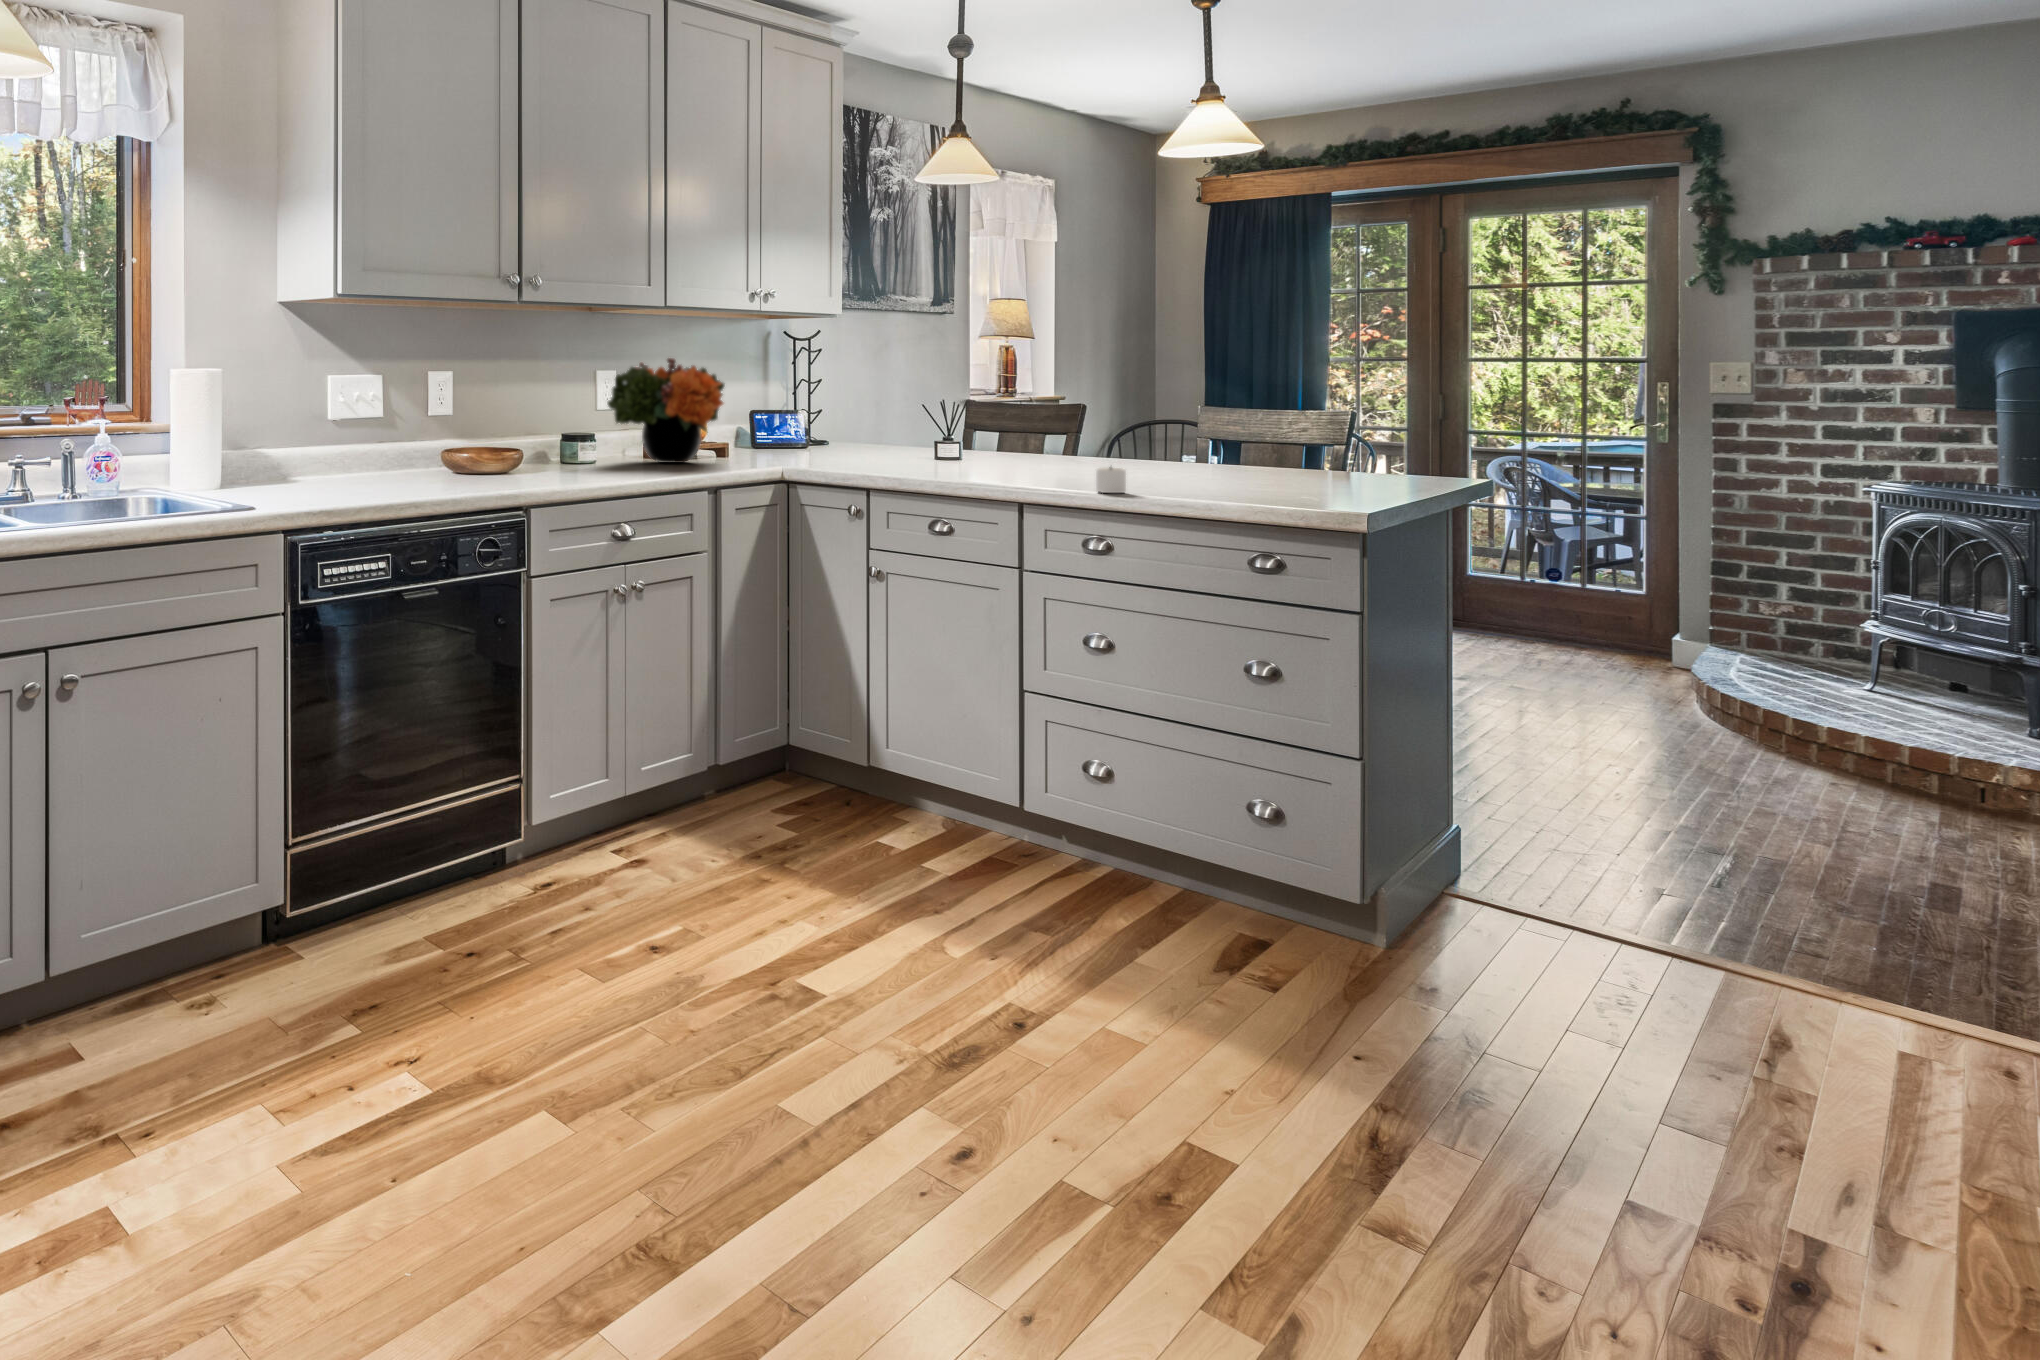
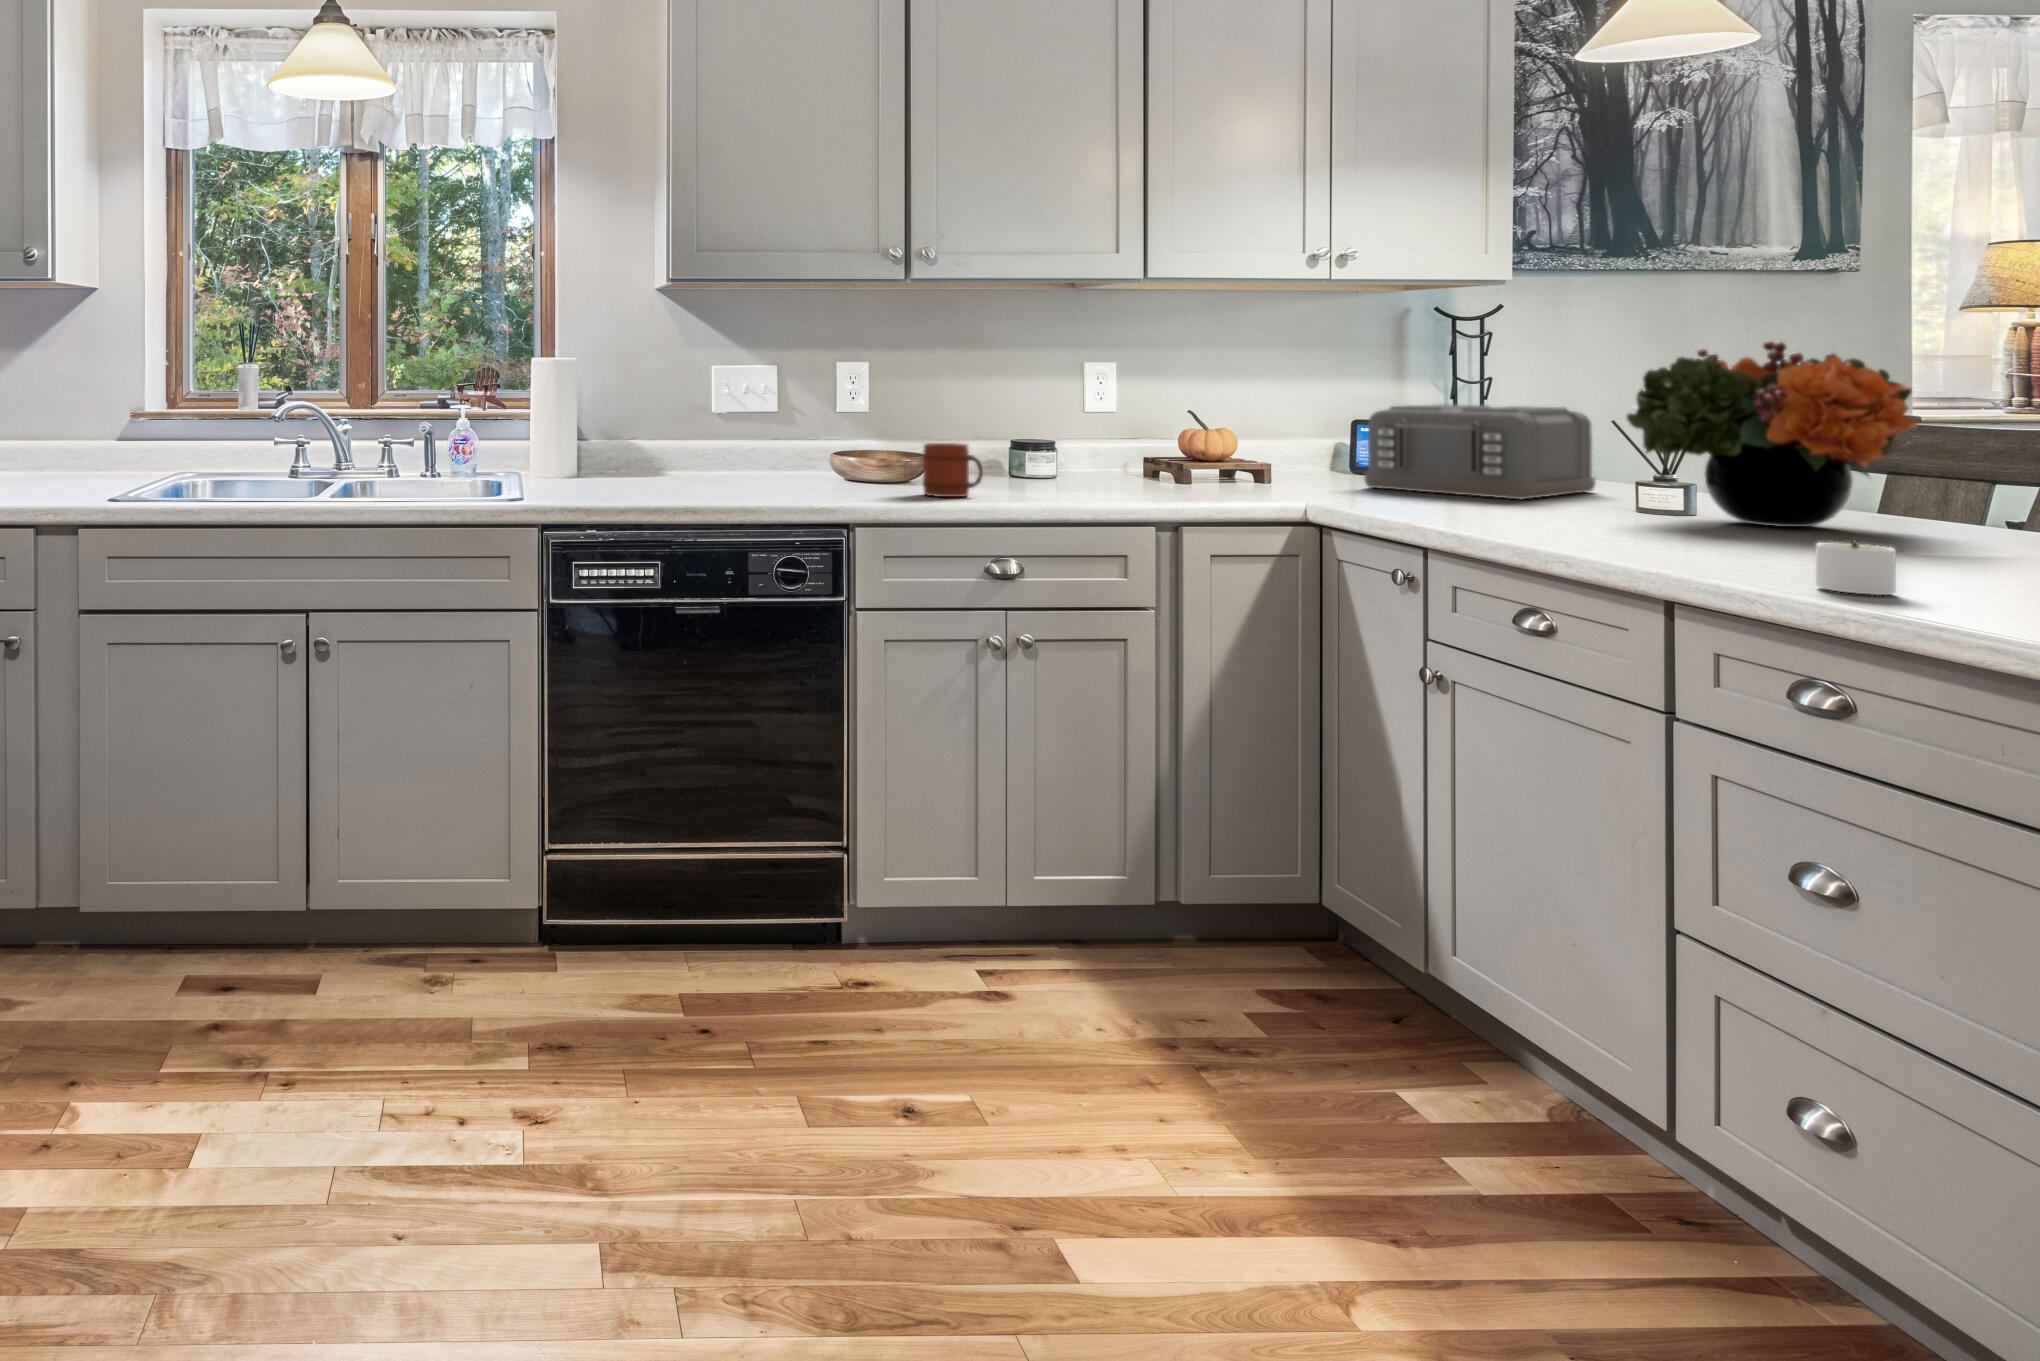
flower arrangement: present [607,358,724,463] -> present [1627,341,1917,527]
toaster: none [786,397,898,459] -> present [1364,404,1595,500]
mug: none [546,437,593,481] -> present [923,443,983,497]

